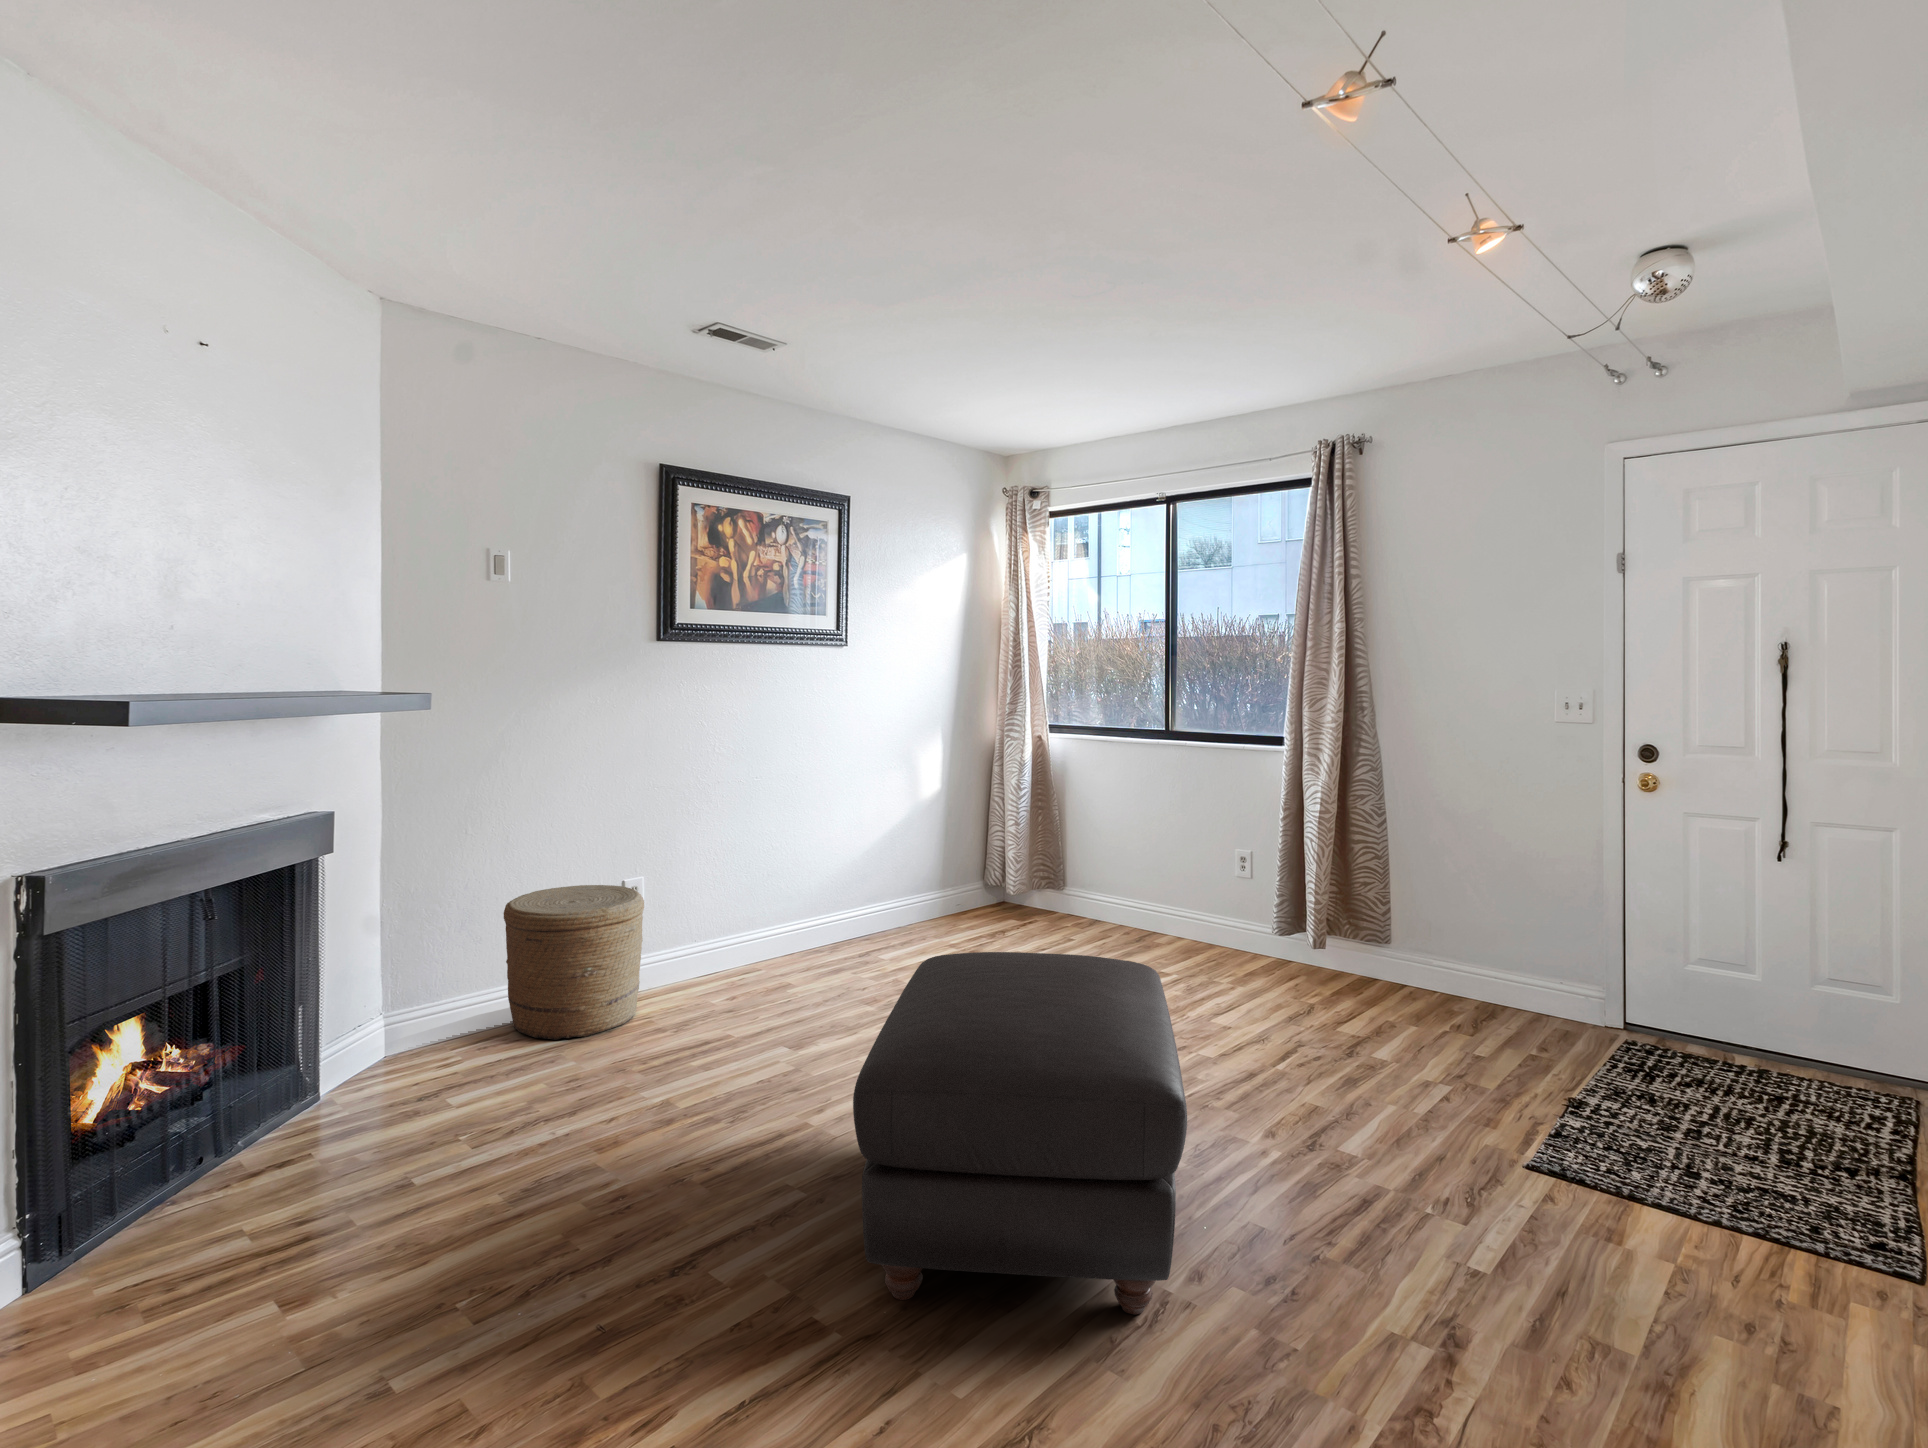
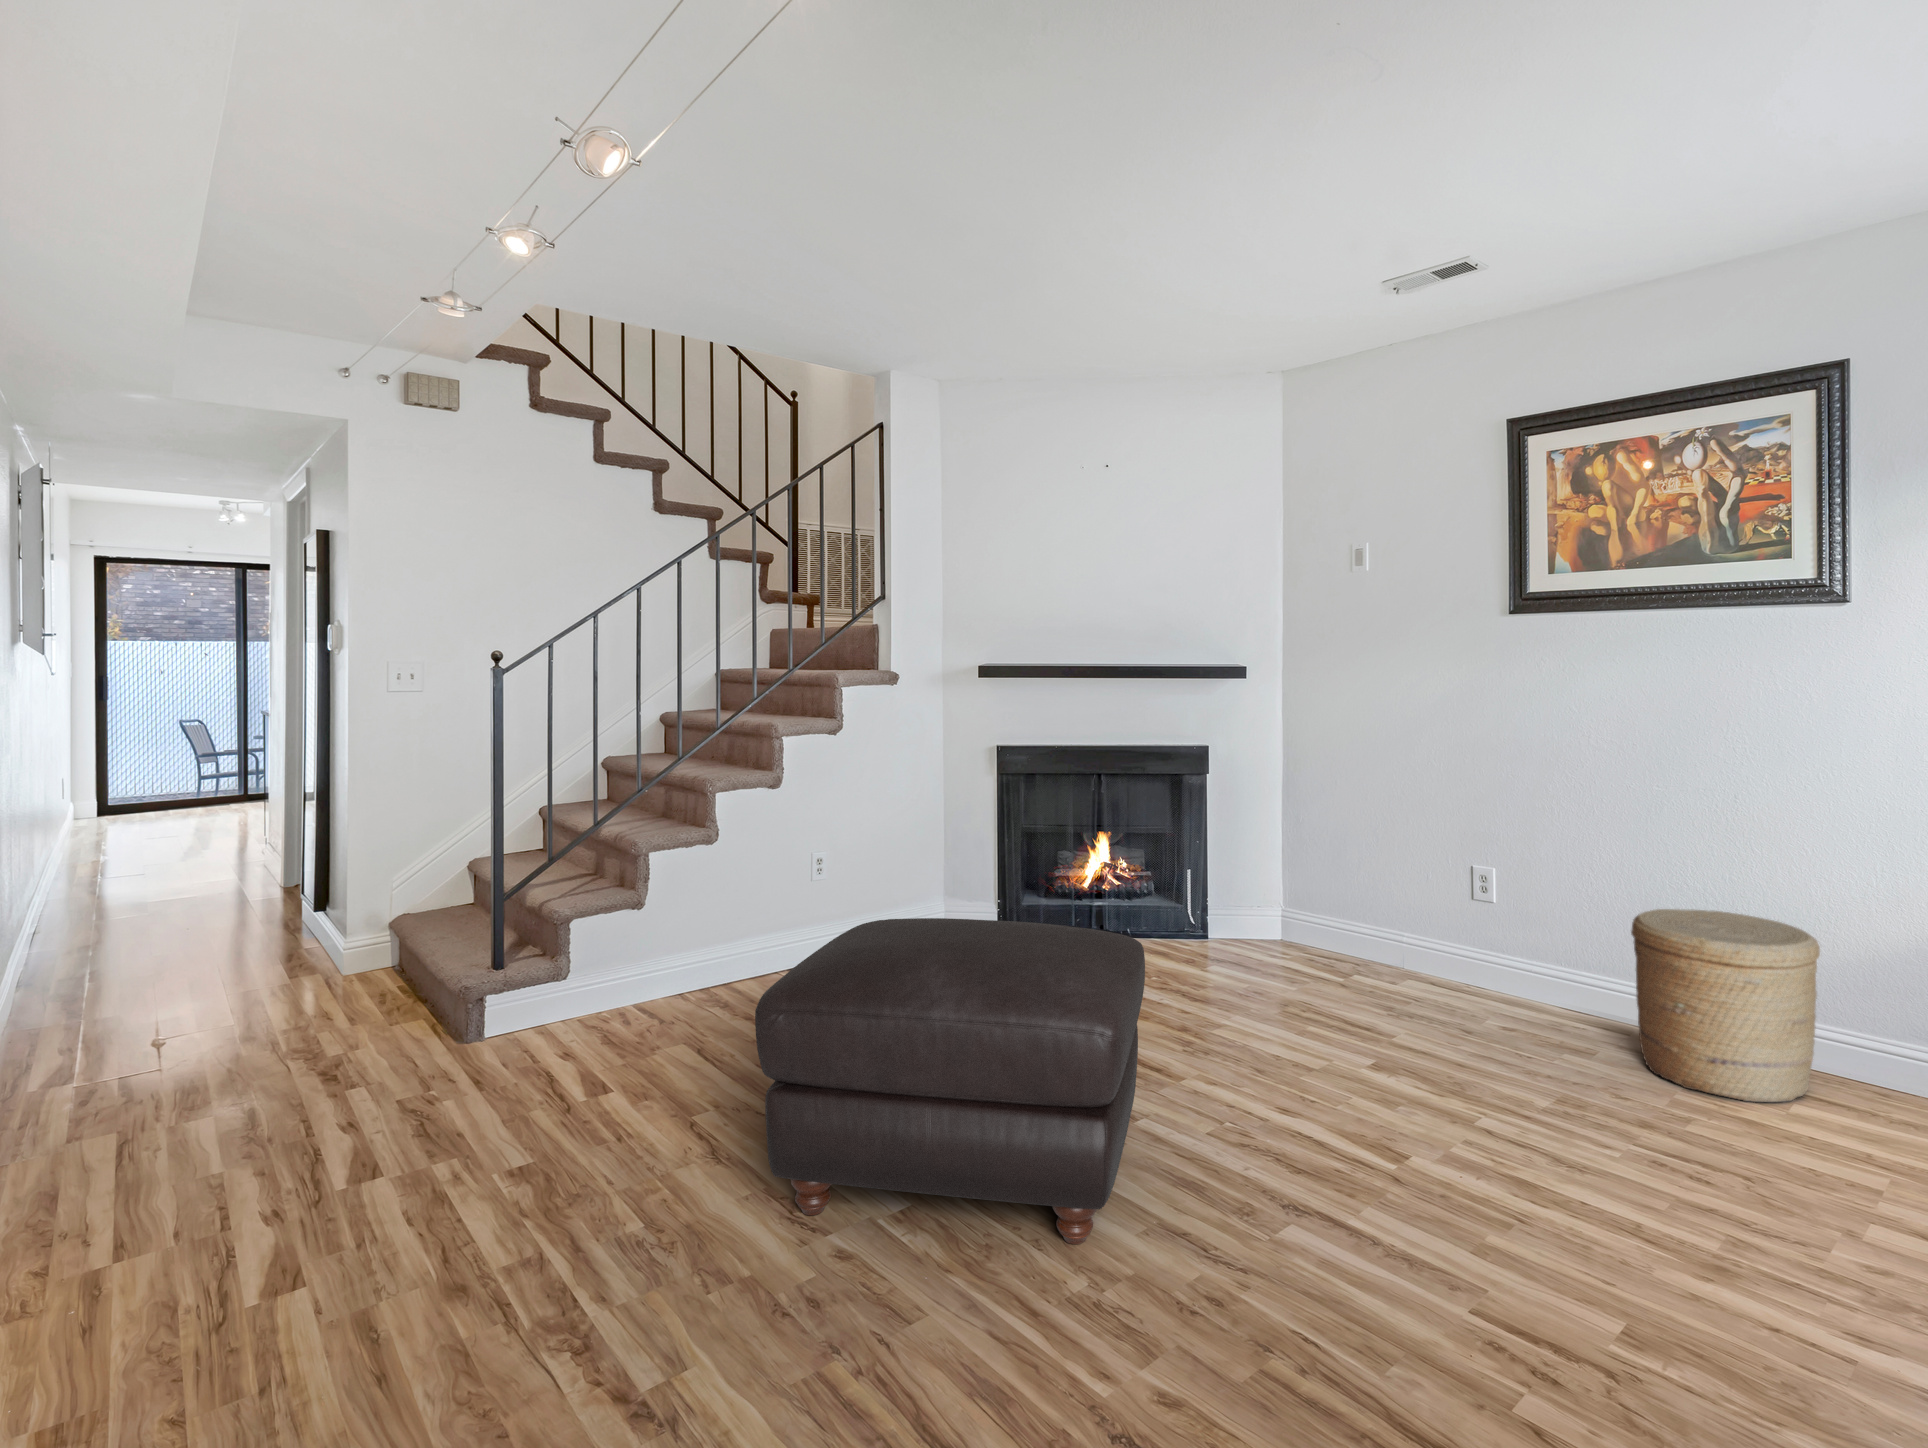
woven basket: present [504,885,644,1040] -> present [1631,909,1820,1102]

